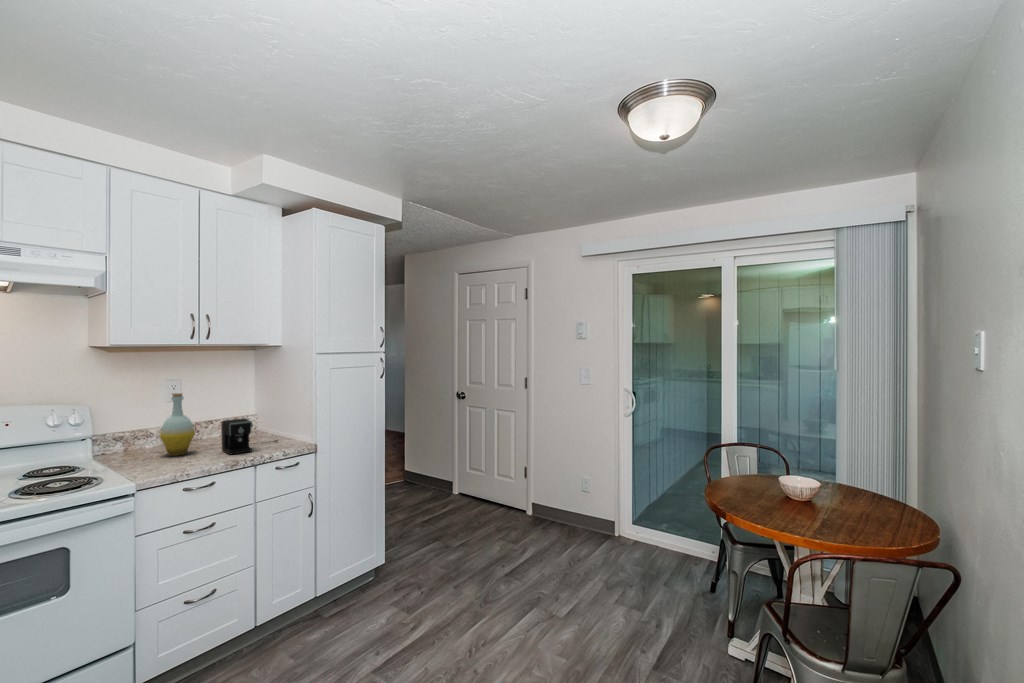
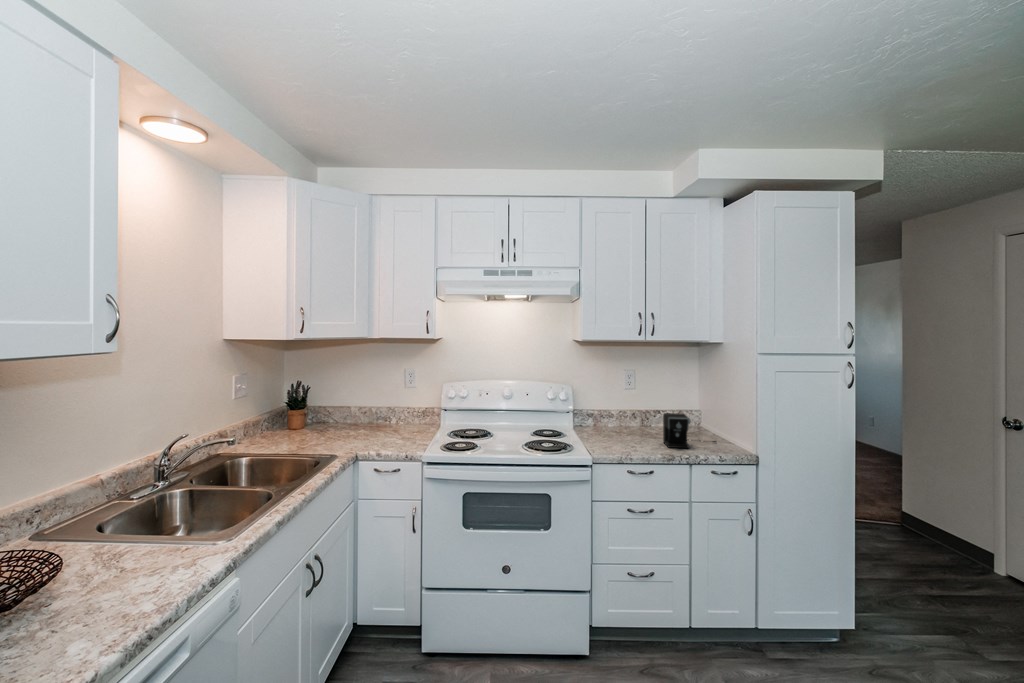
bottle: present [160,393,195,456] -> none [615,383,642,439]

